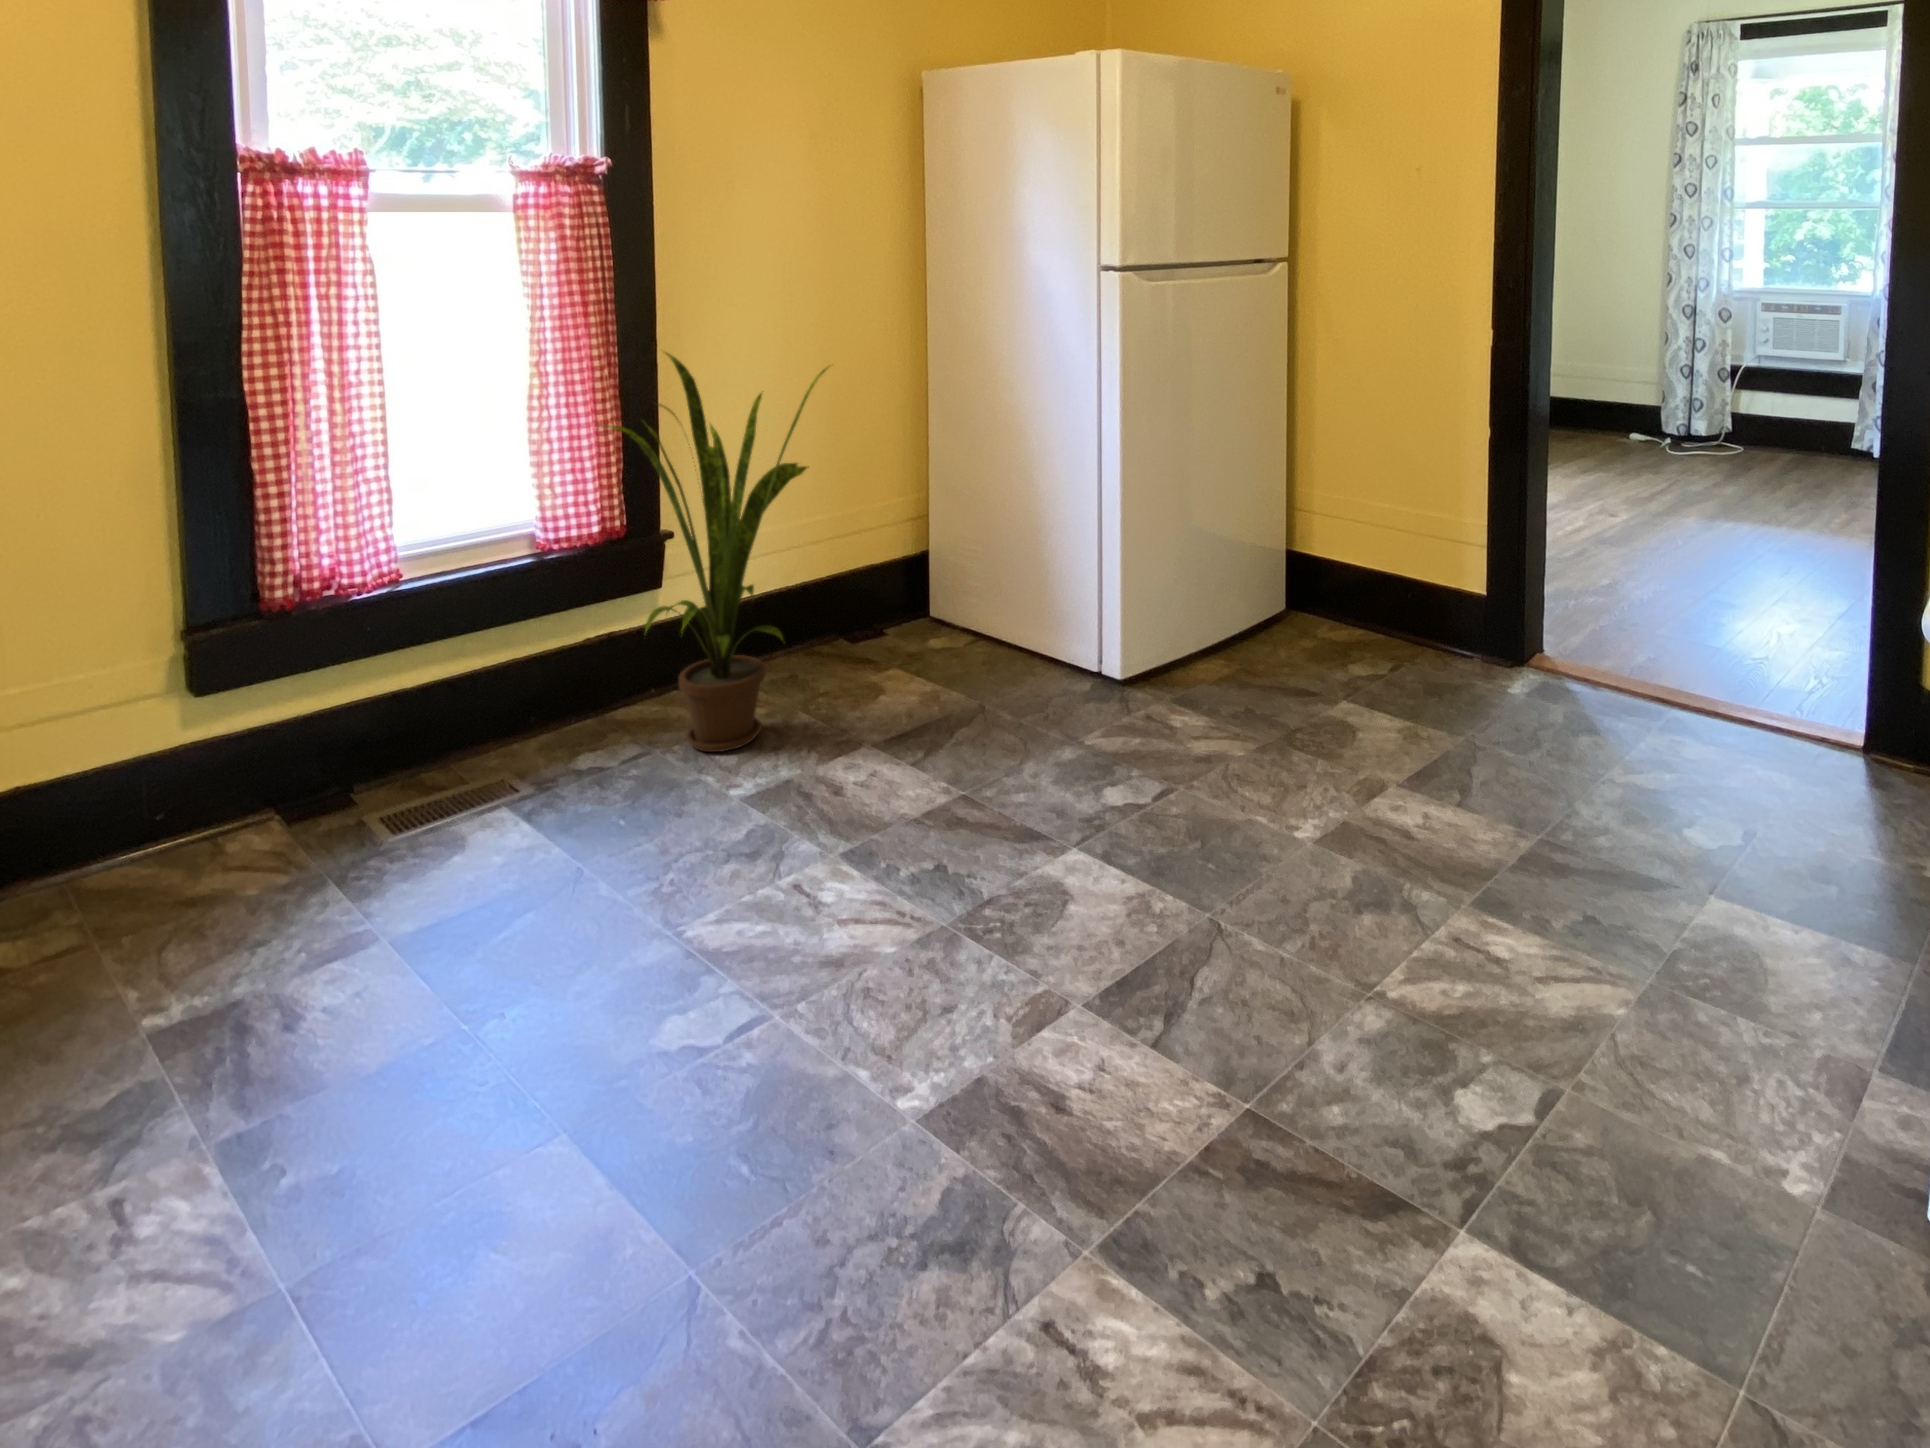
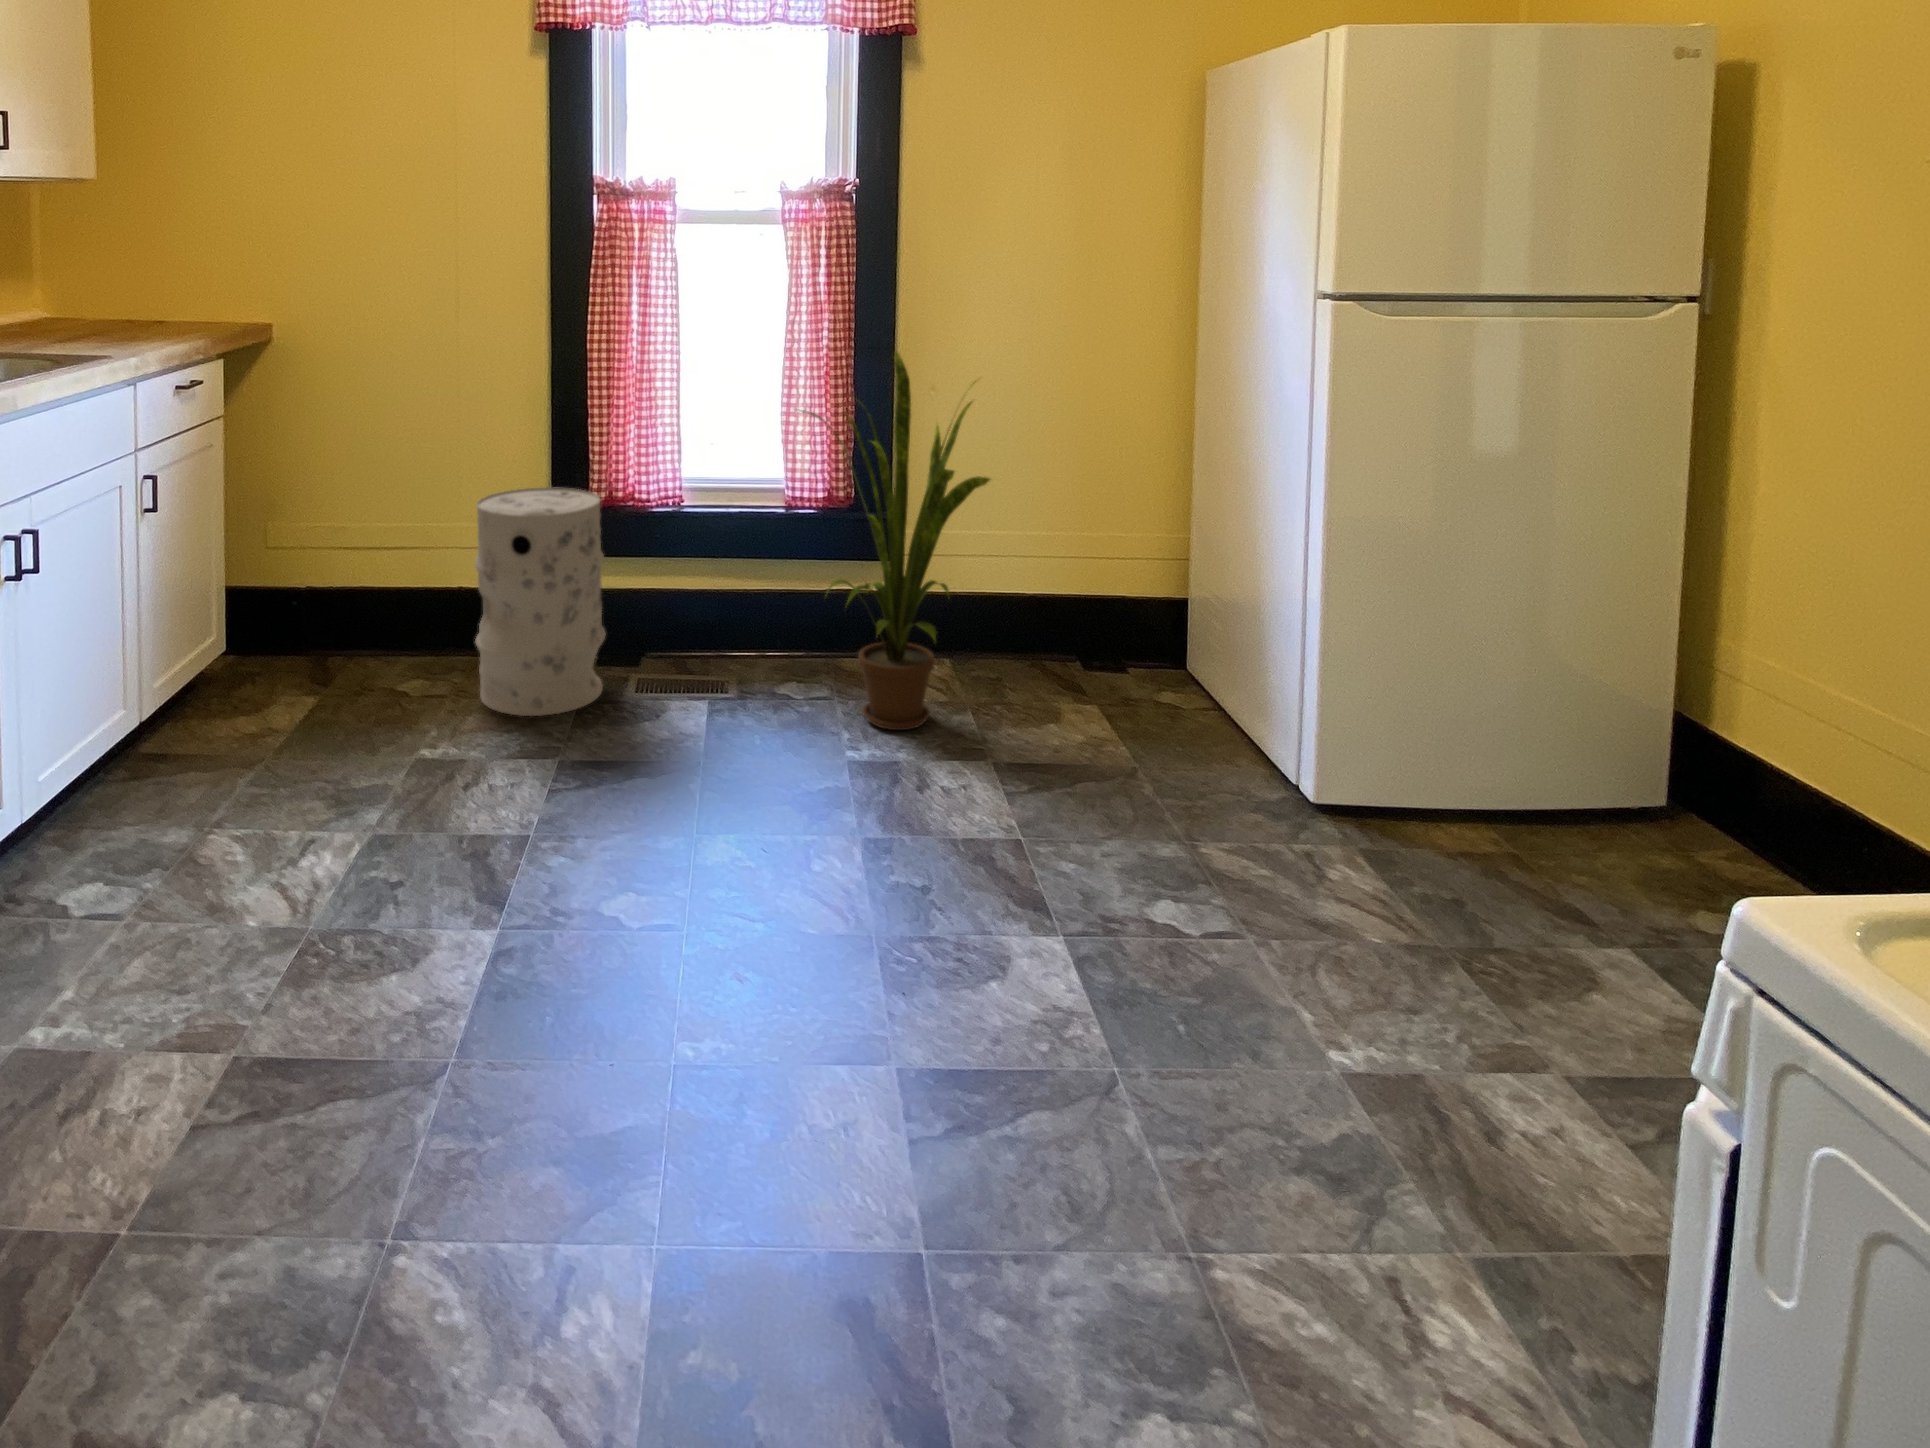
trash can: none [81,583,327,935] -> present [475,487,606,716]

